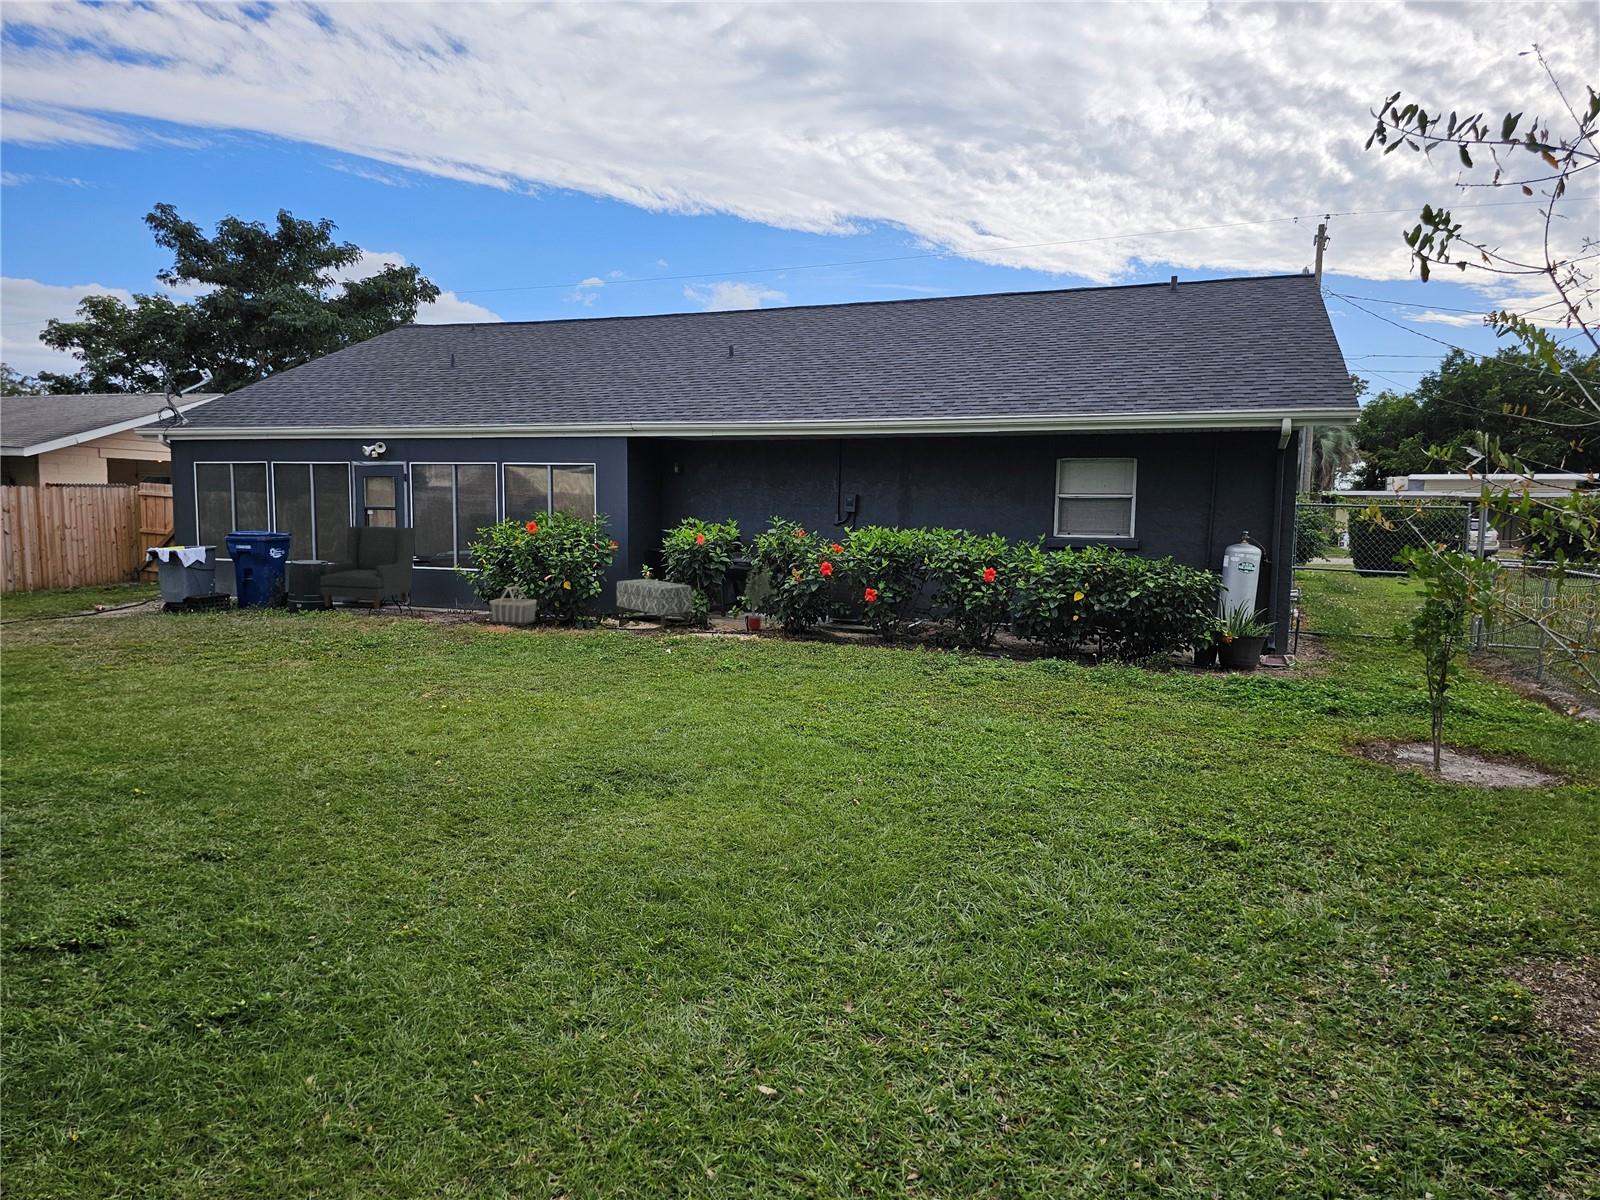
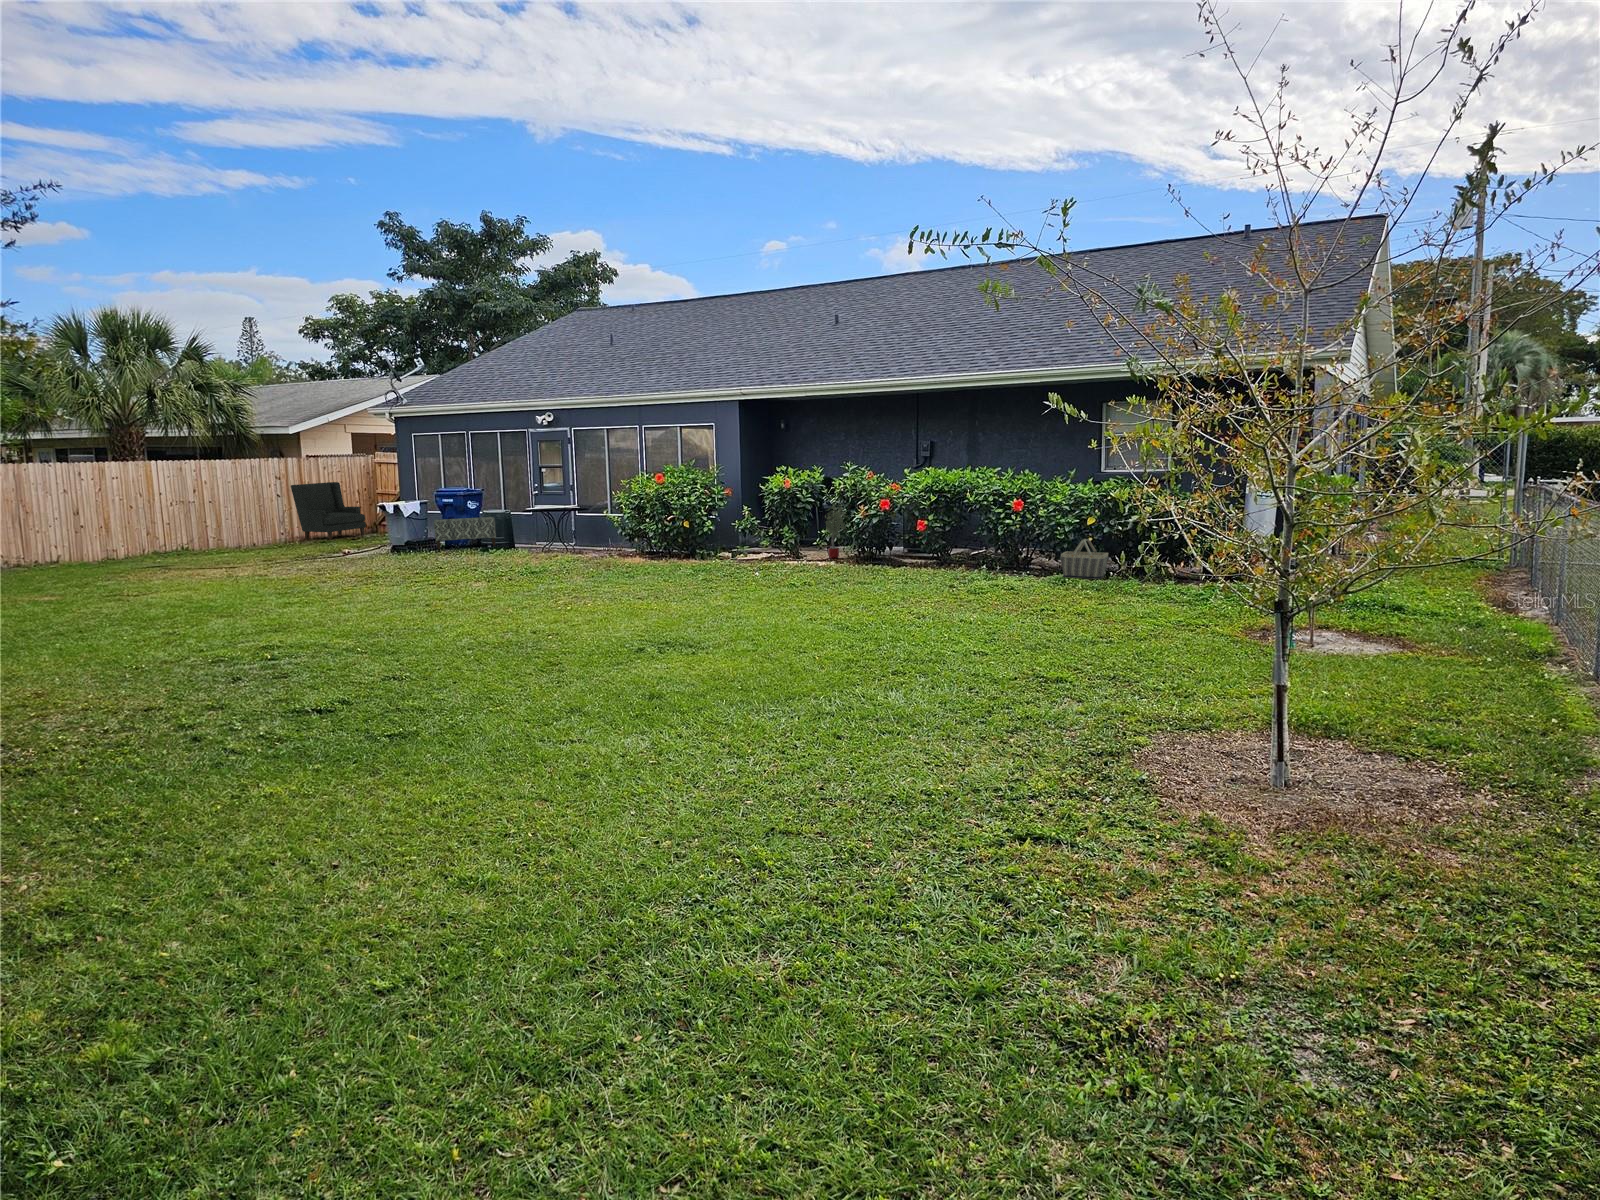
chair: present [320,526,416,609] -> present [291,482,366,540]
bench: present [617,579,692,626] -> present [434,517,496,549]
basket: present [489,586,537,625] -> present [1061,539,1108,579]

